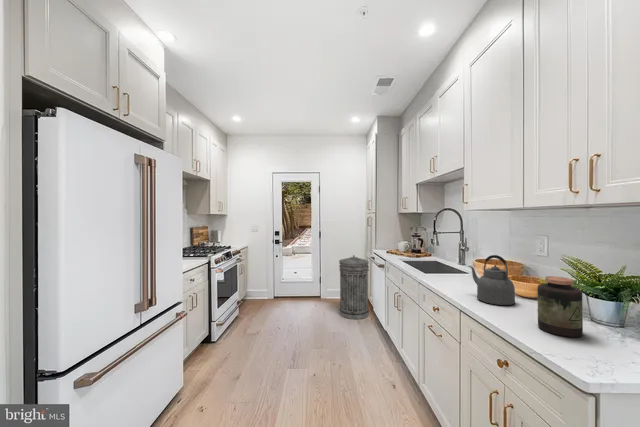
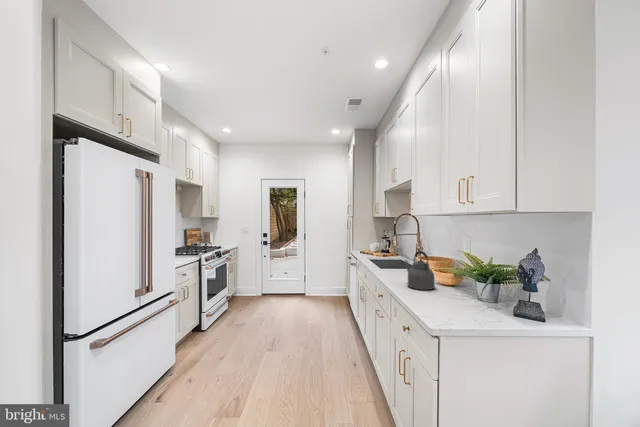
trash can: present [339,255,369,319] -> none [319,255,345,312]
jar: present [538,276,583,337] -> none [436,265,464,308]

